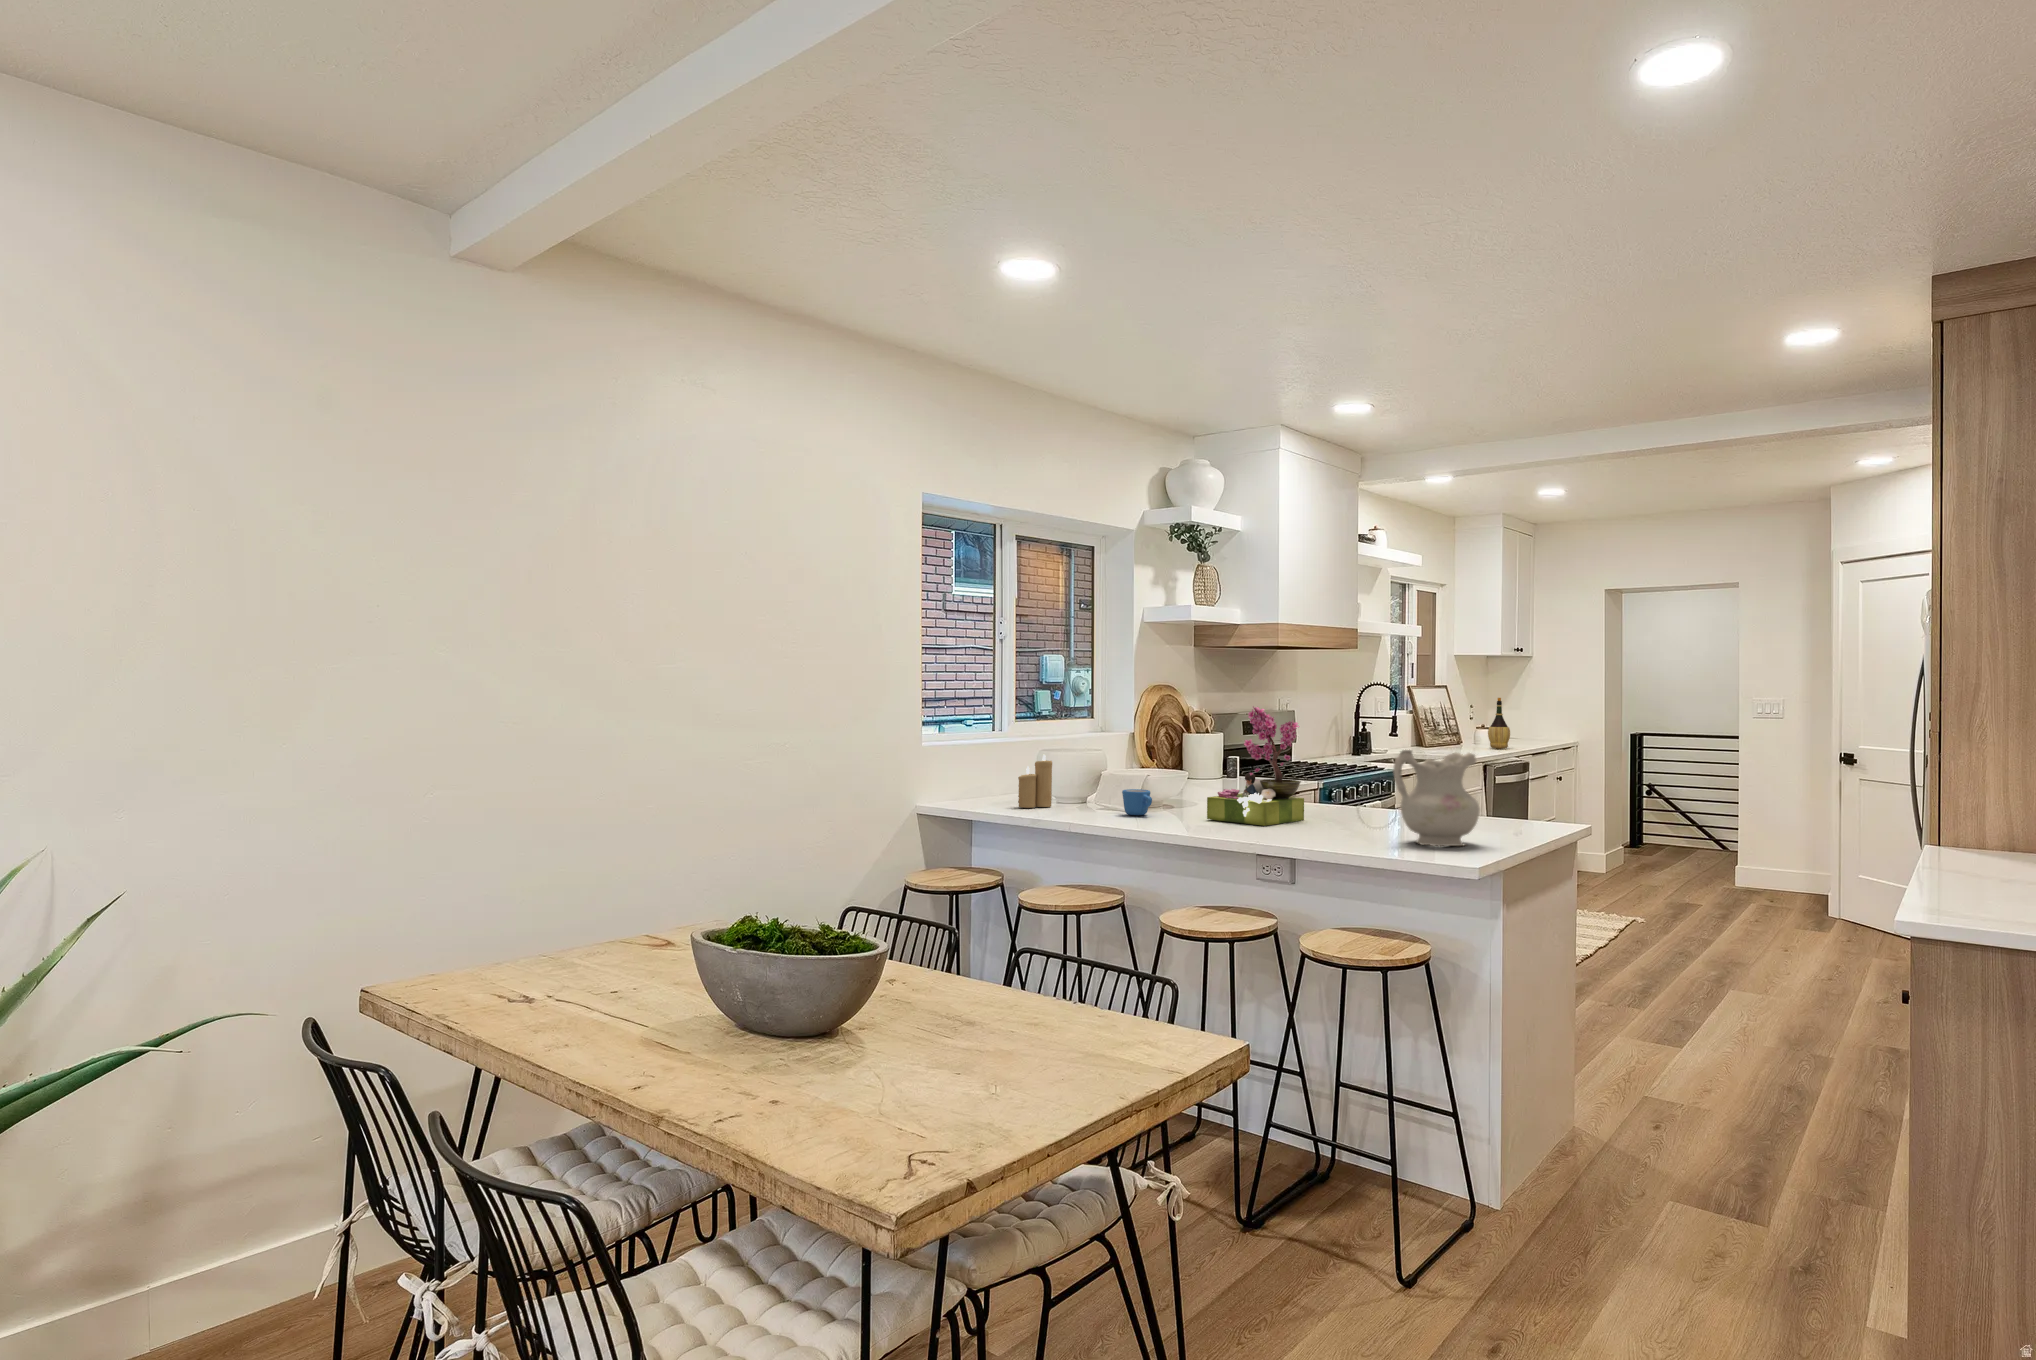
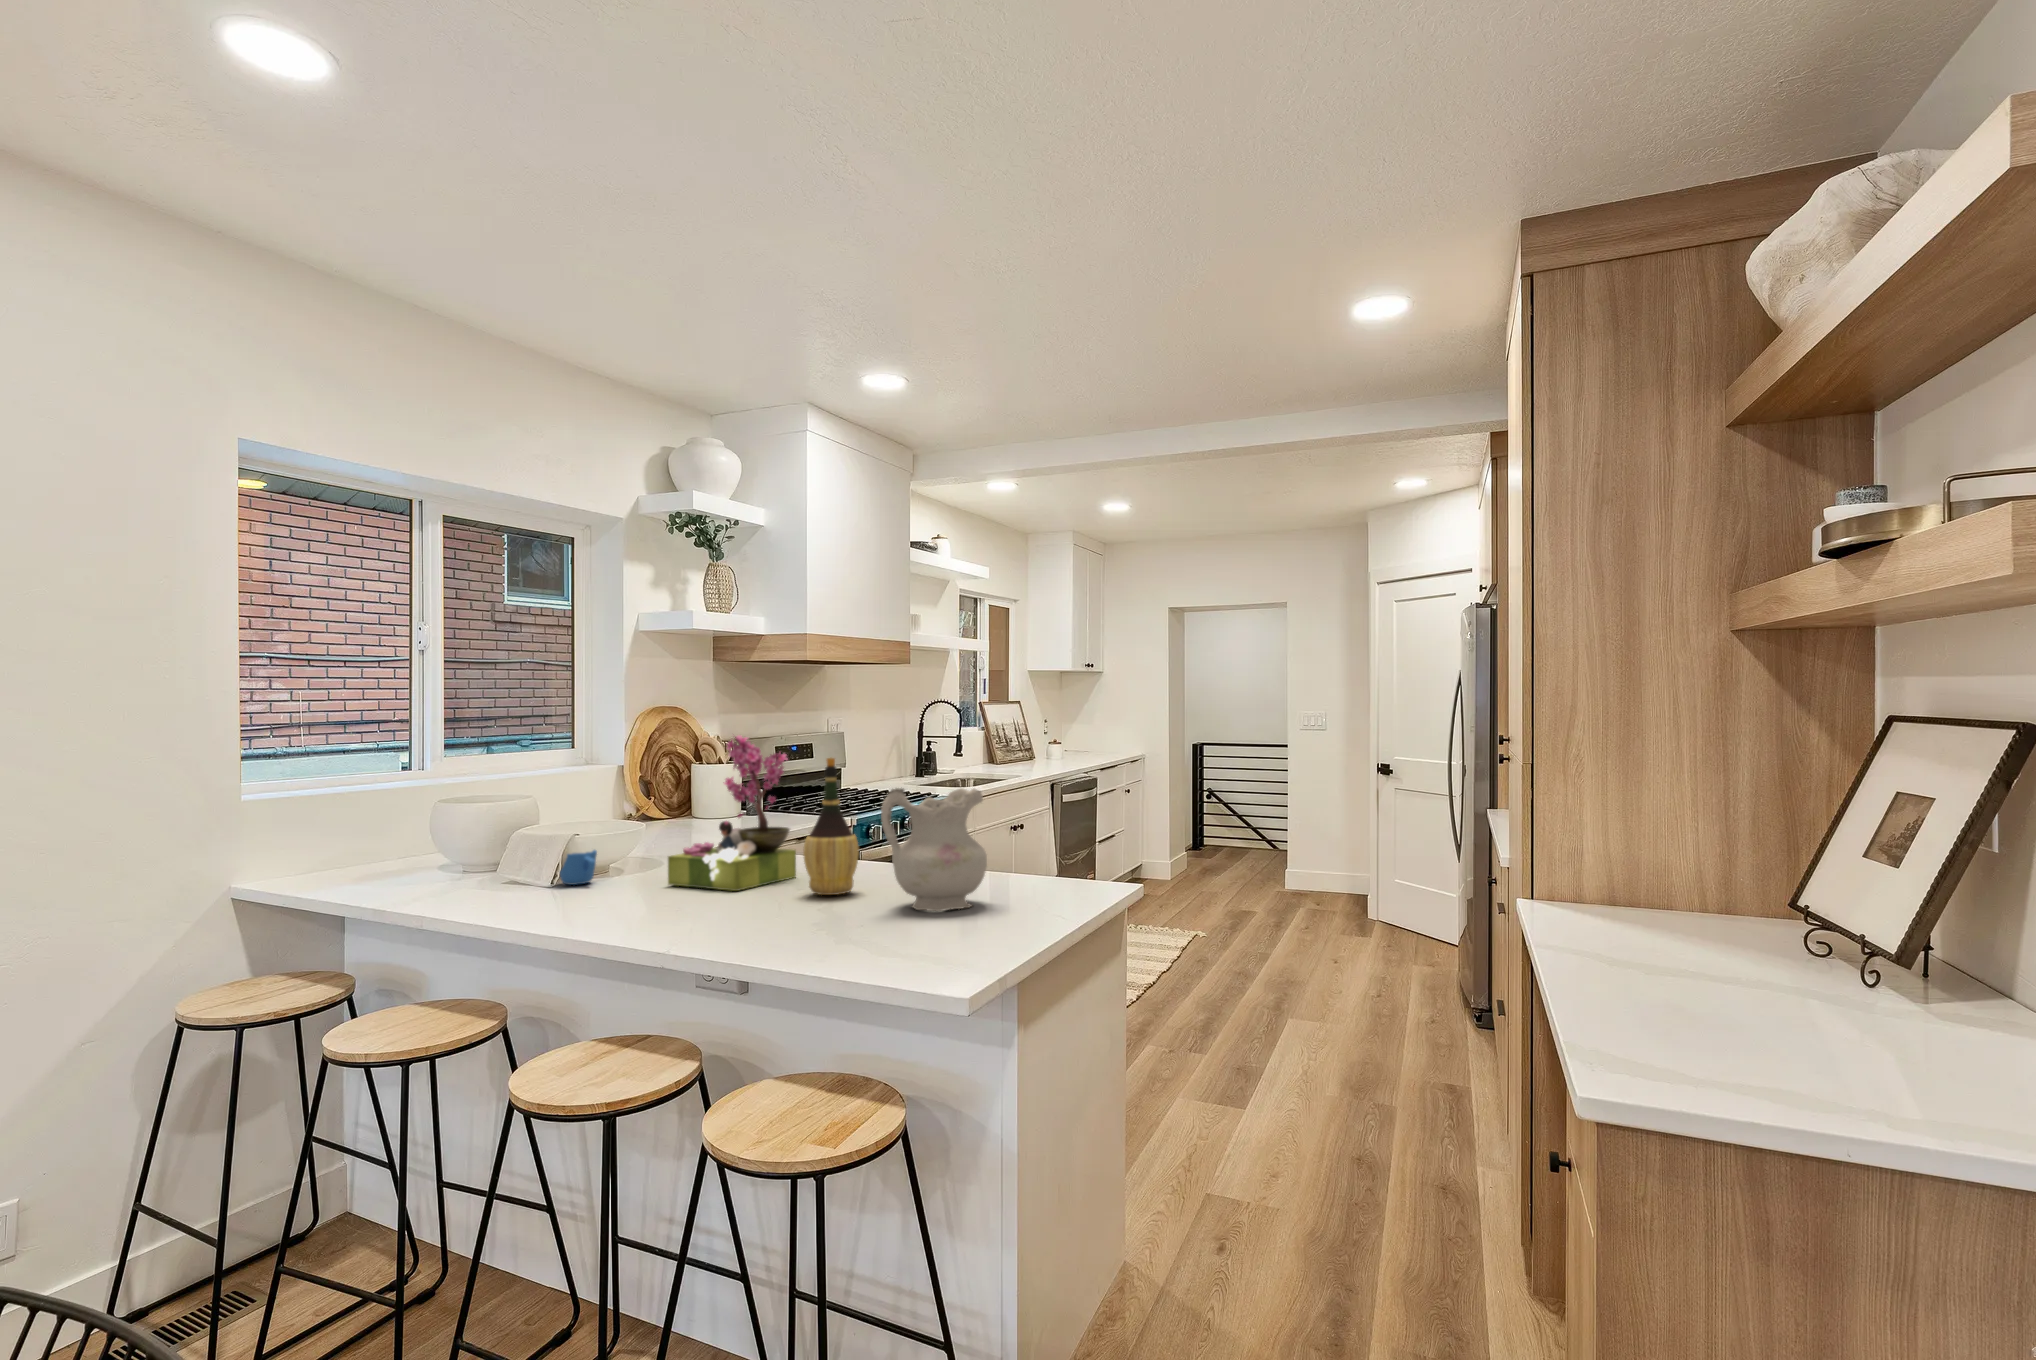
wine bottle: present [1488,698,1510,749] -> present [803,758,859,895]
candle: present [1018,754,1052,808] -> none [418,806,471,881]

